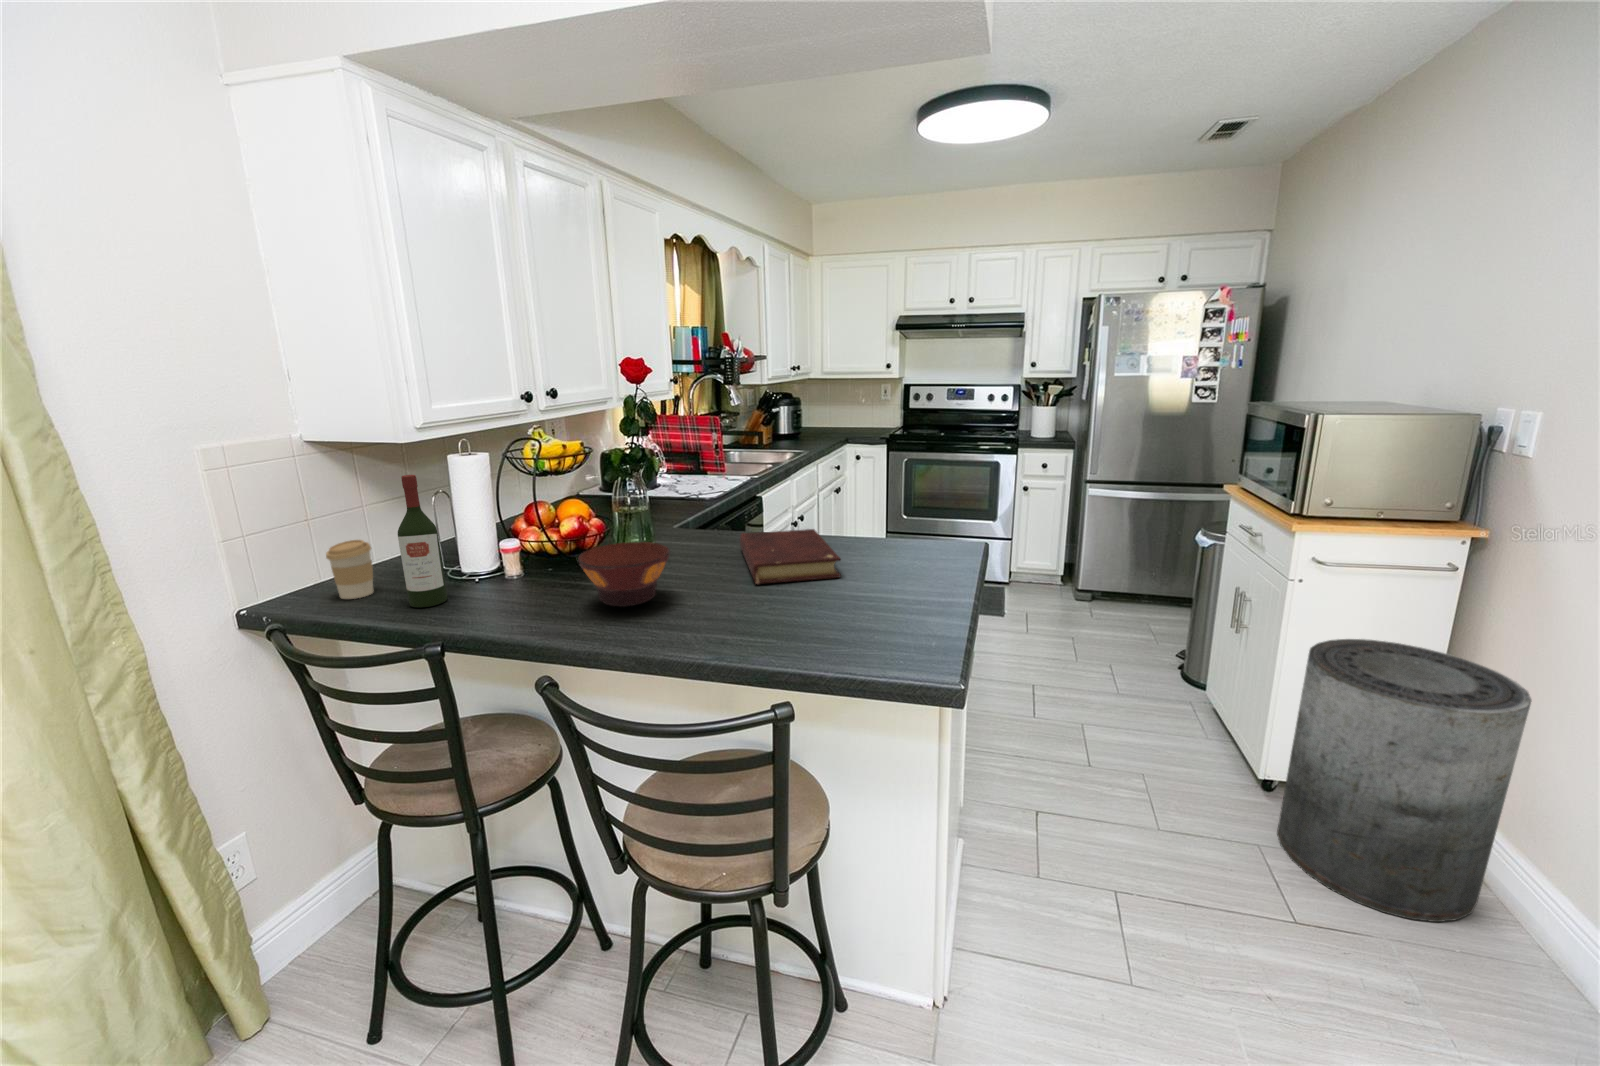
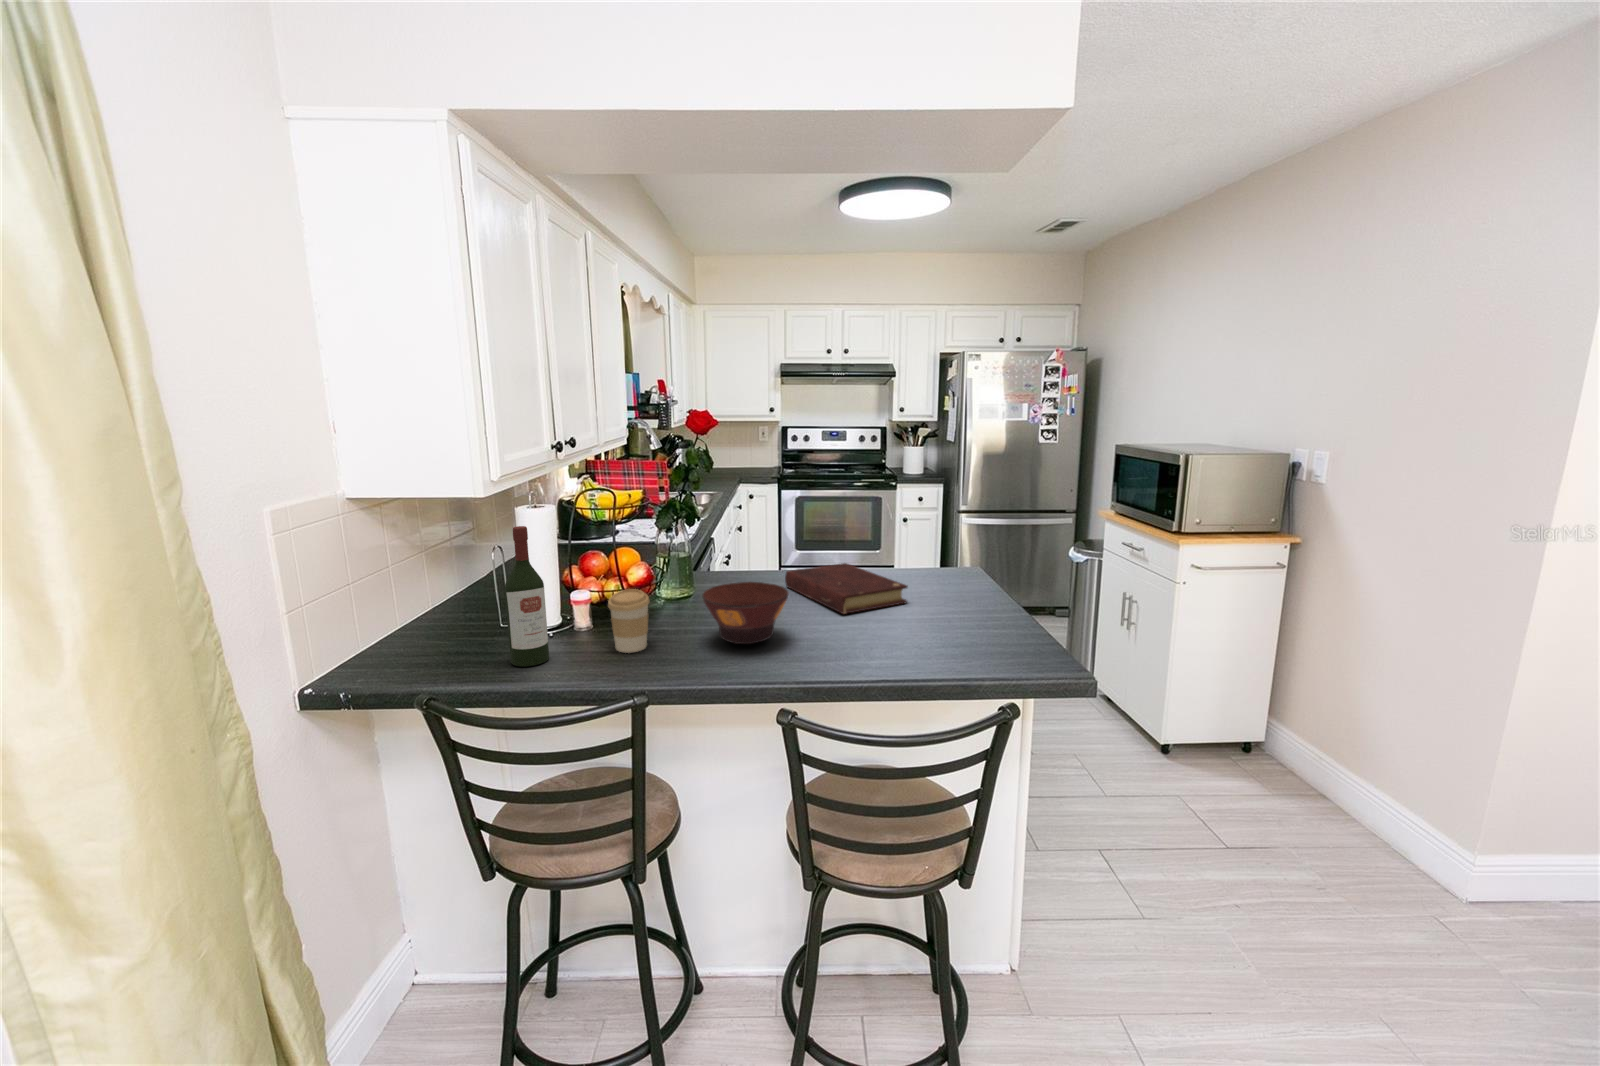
coffee cup: present [326,540,374,599] -> present [608,589,650,653]
trash can: present [1277,639,1531,922] -> none [1188,623,1352,828]

